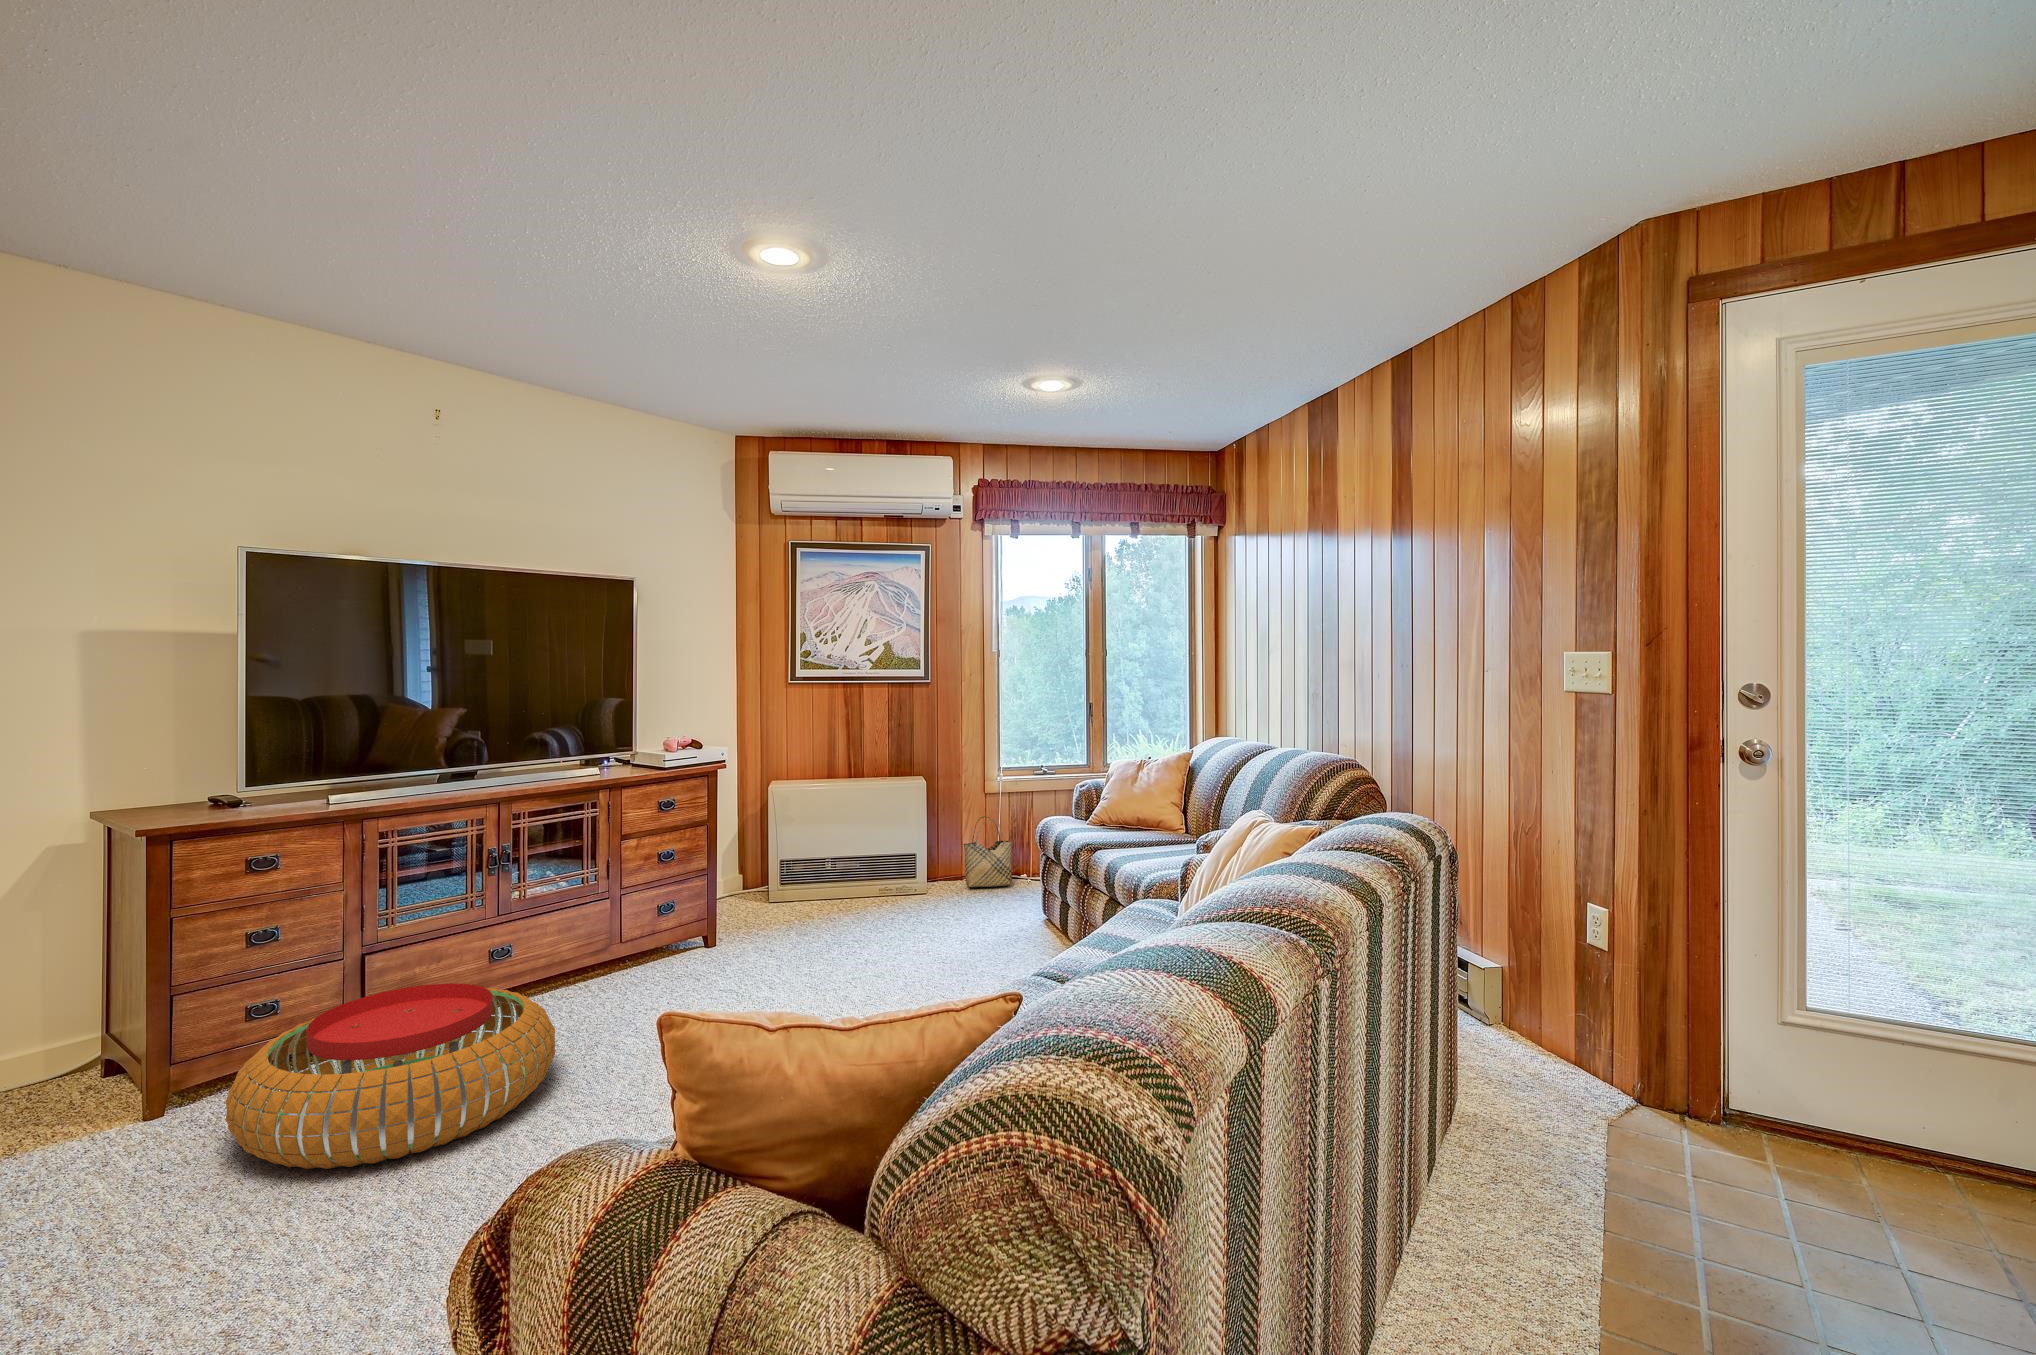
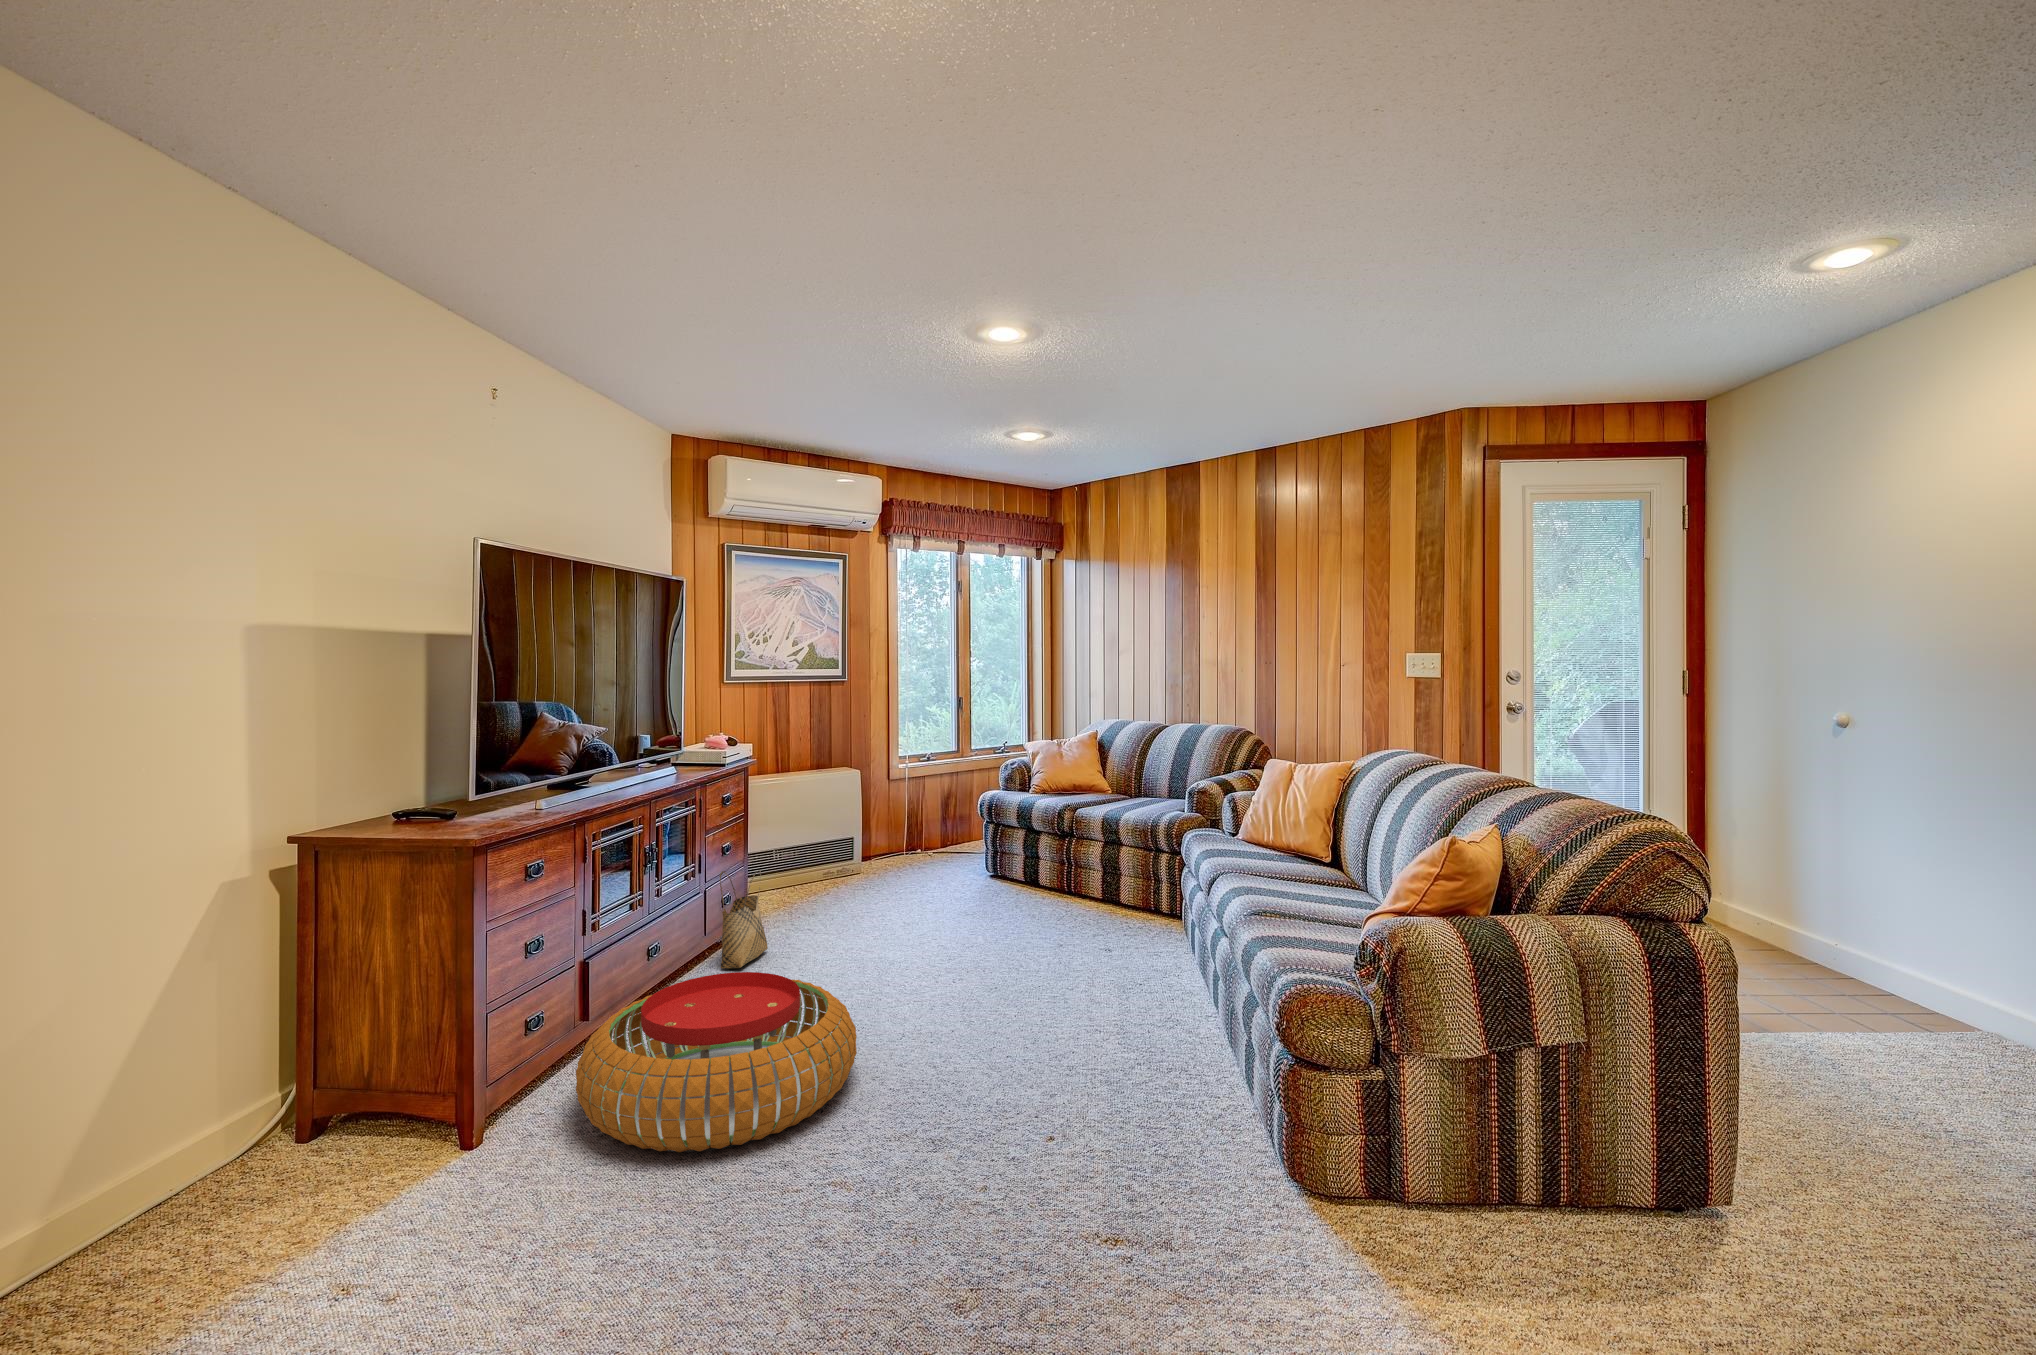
woven basket: present [963,816,1012,887] -> present [720,870,768,968]

